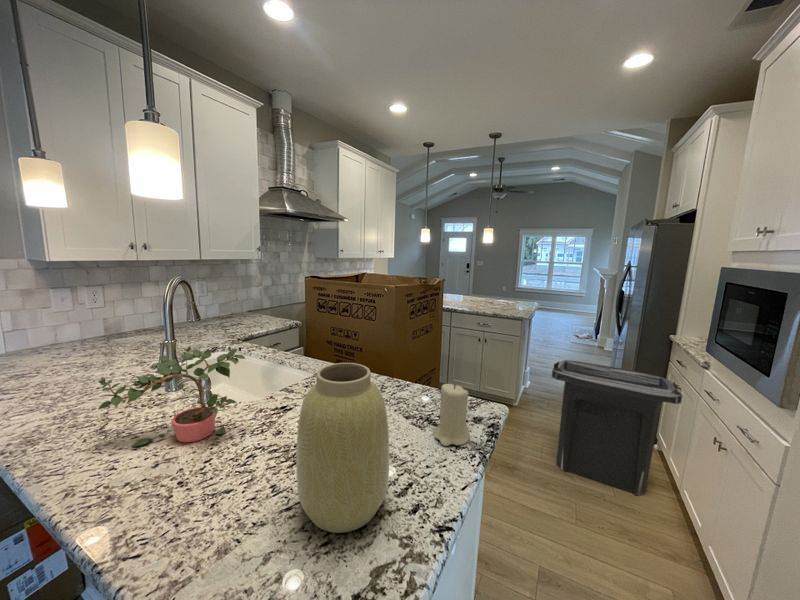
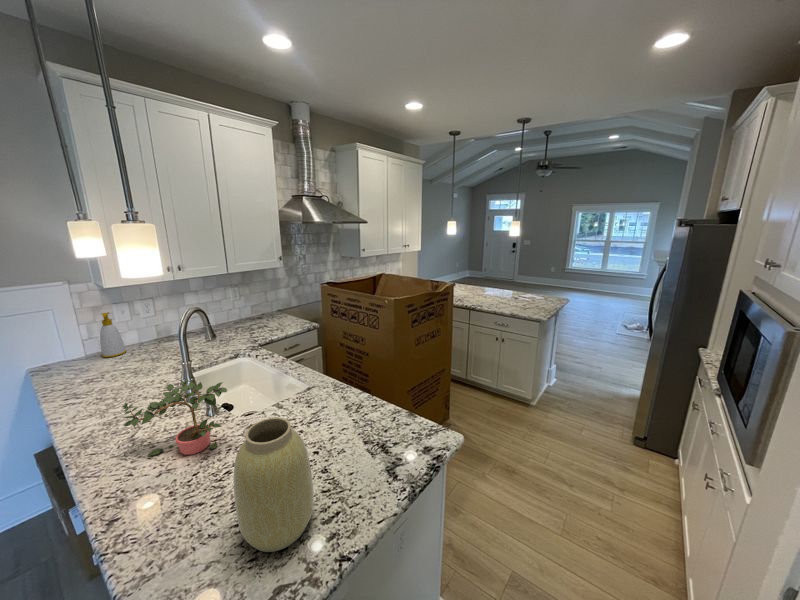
soap bottle: none [30,298,65,354] -> present [100,312,126,357]
trash can: present [552,360,683,495] -> none [557,368,694,510]
candle: present [434,384,470,446] -> none [379,422,409,477]

